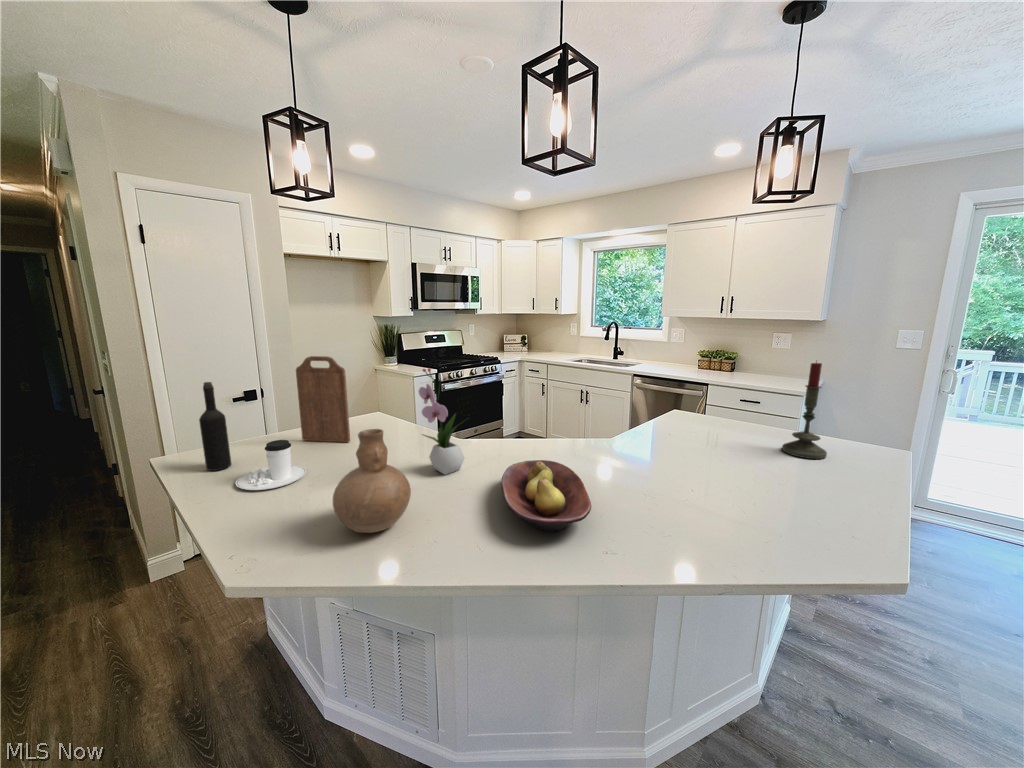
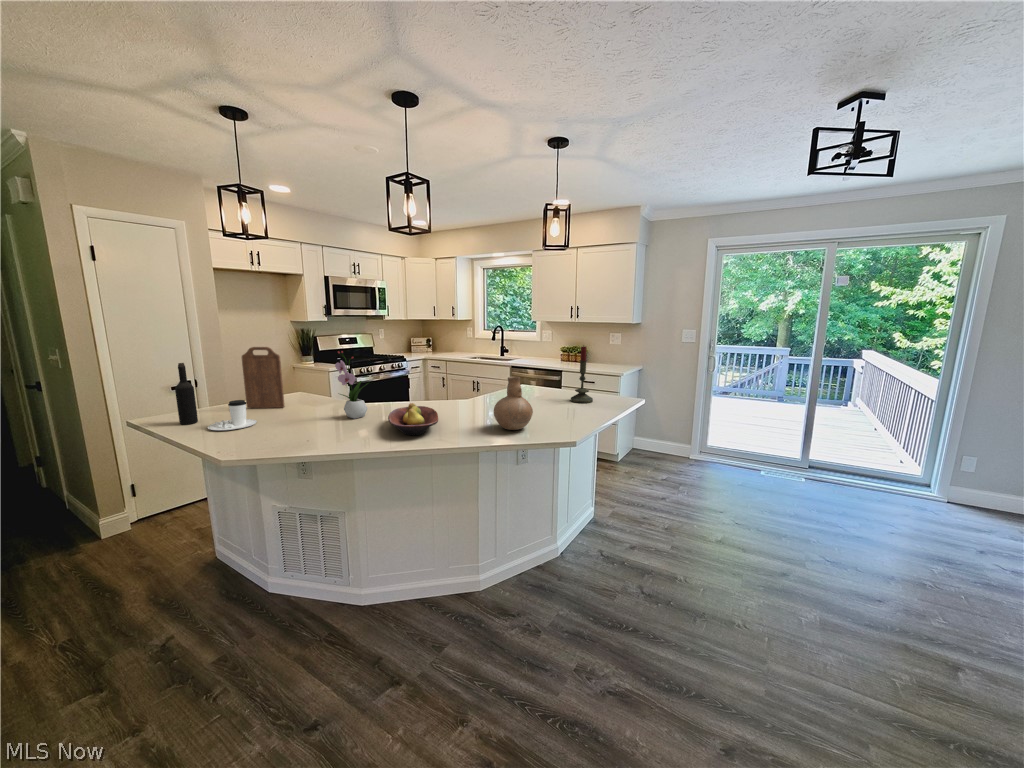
vase: present [333,429,411,533] -> present [494,377,533,430]

